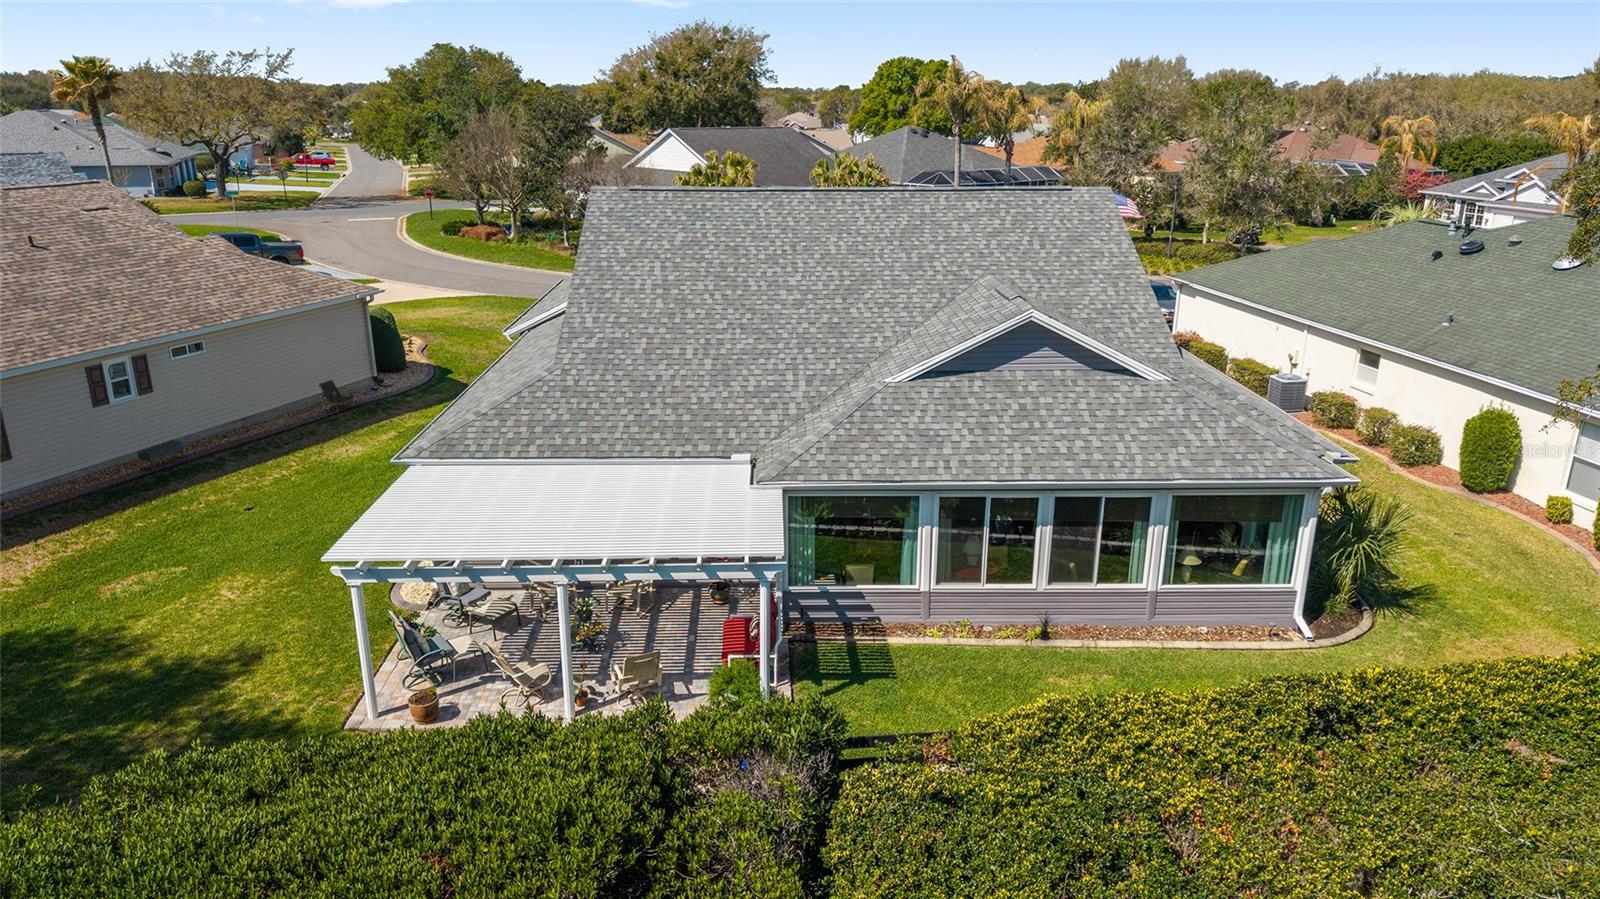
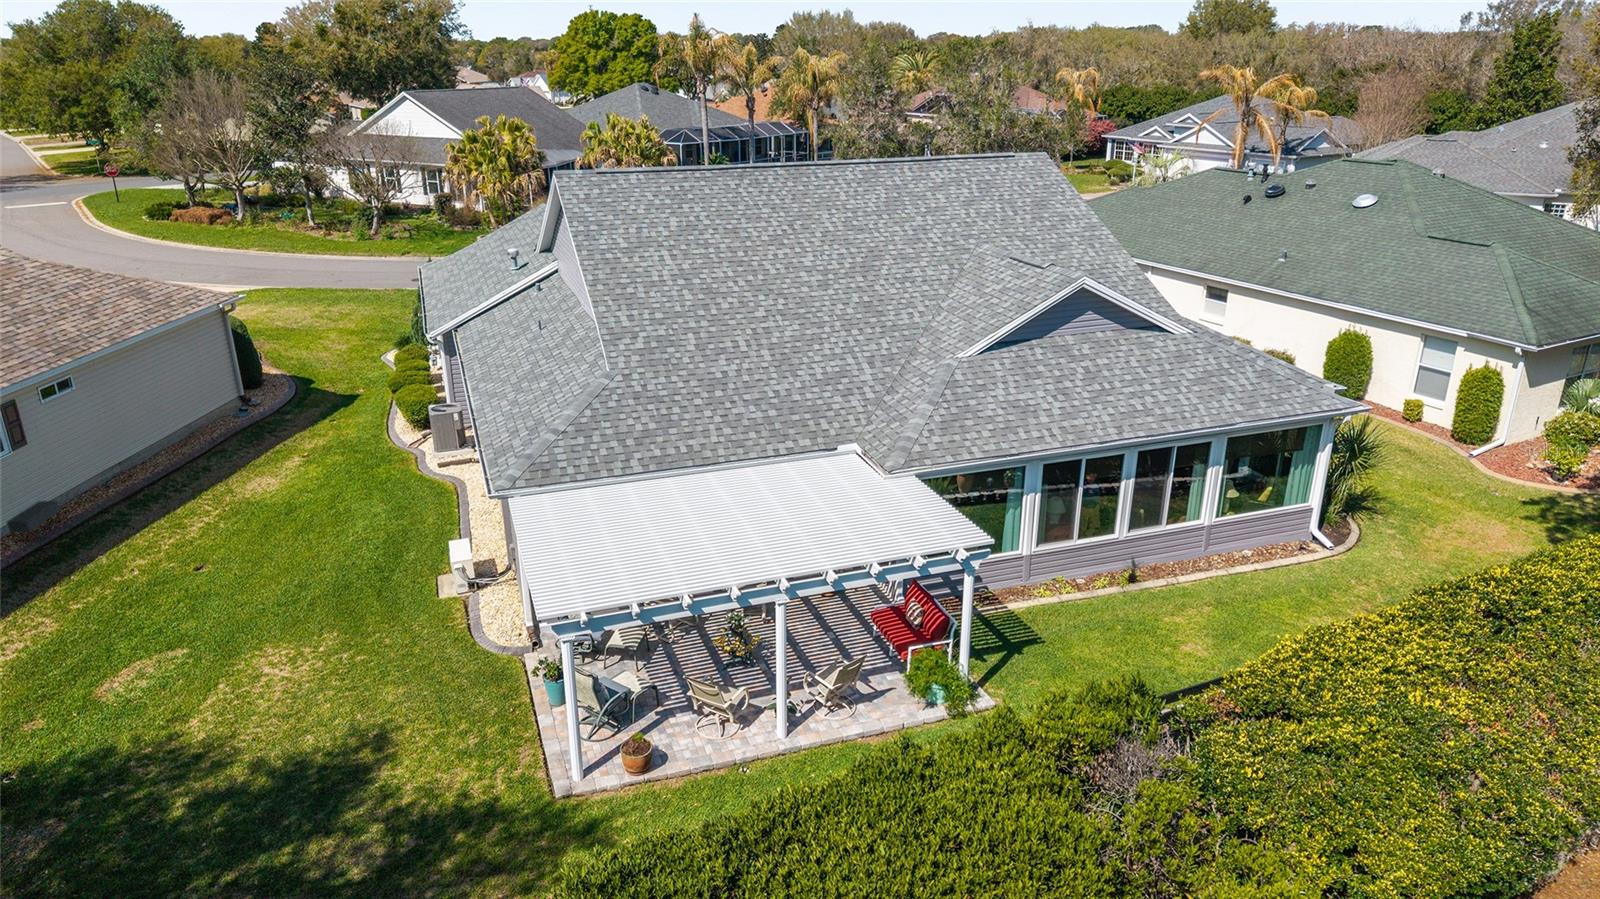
lounge chair: present [319,380,353,408] -> none [183,404,227,441]

